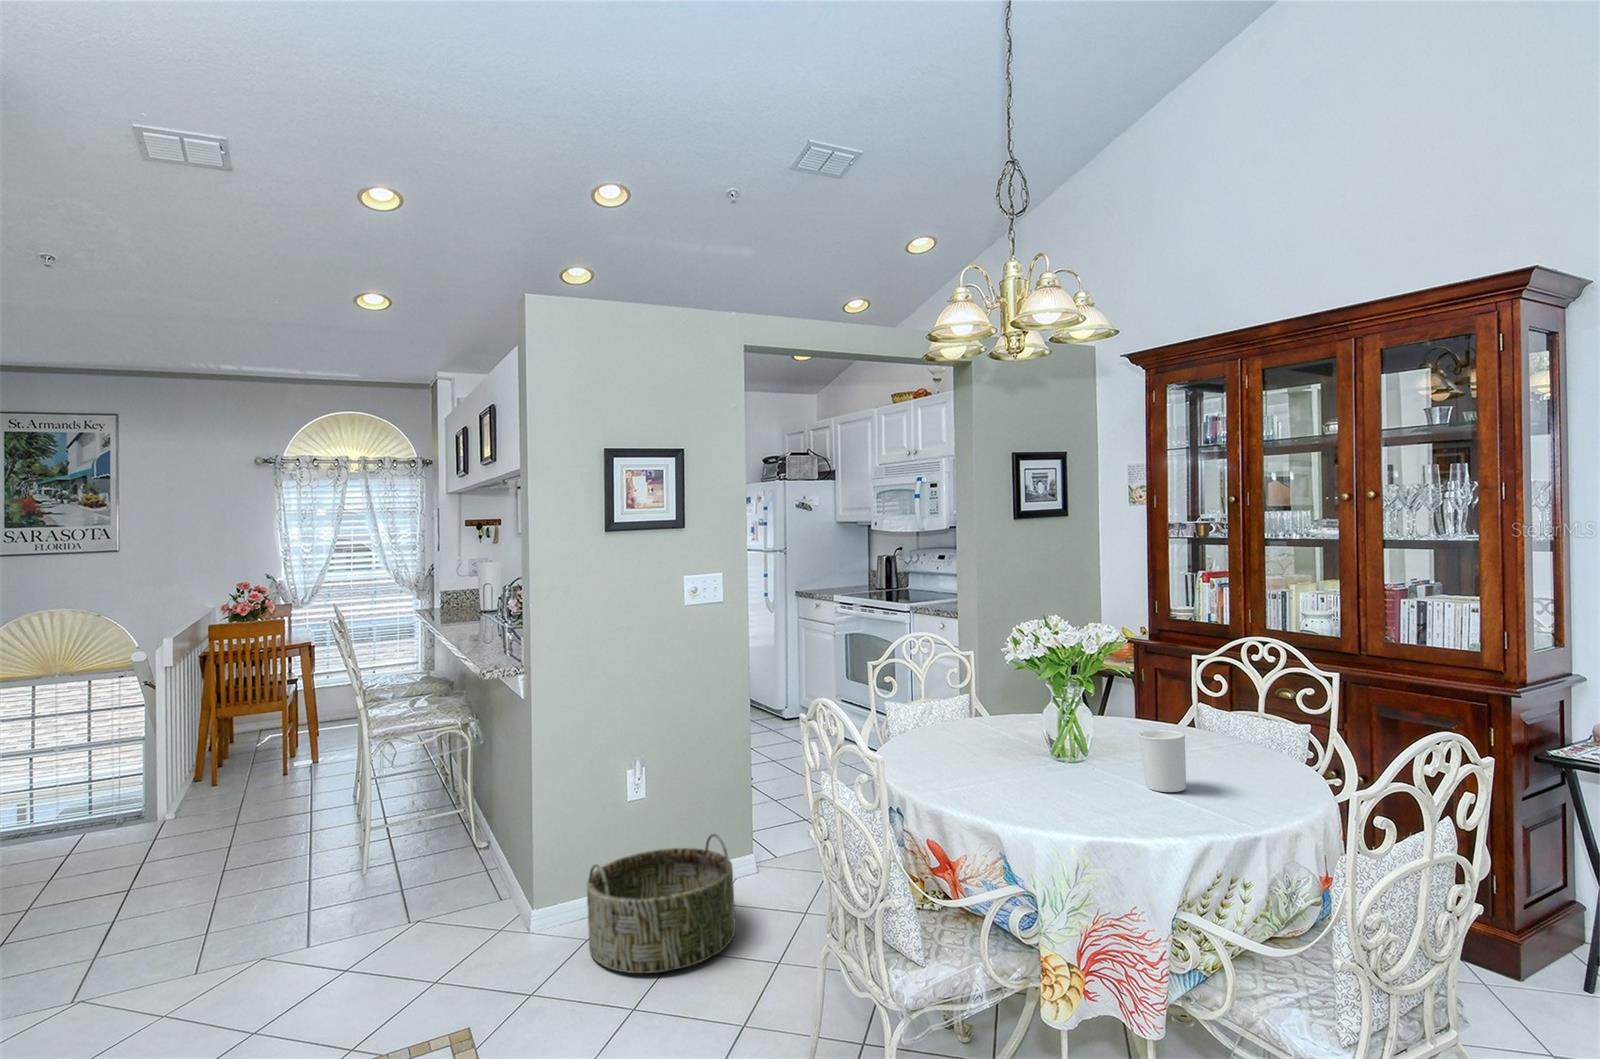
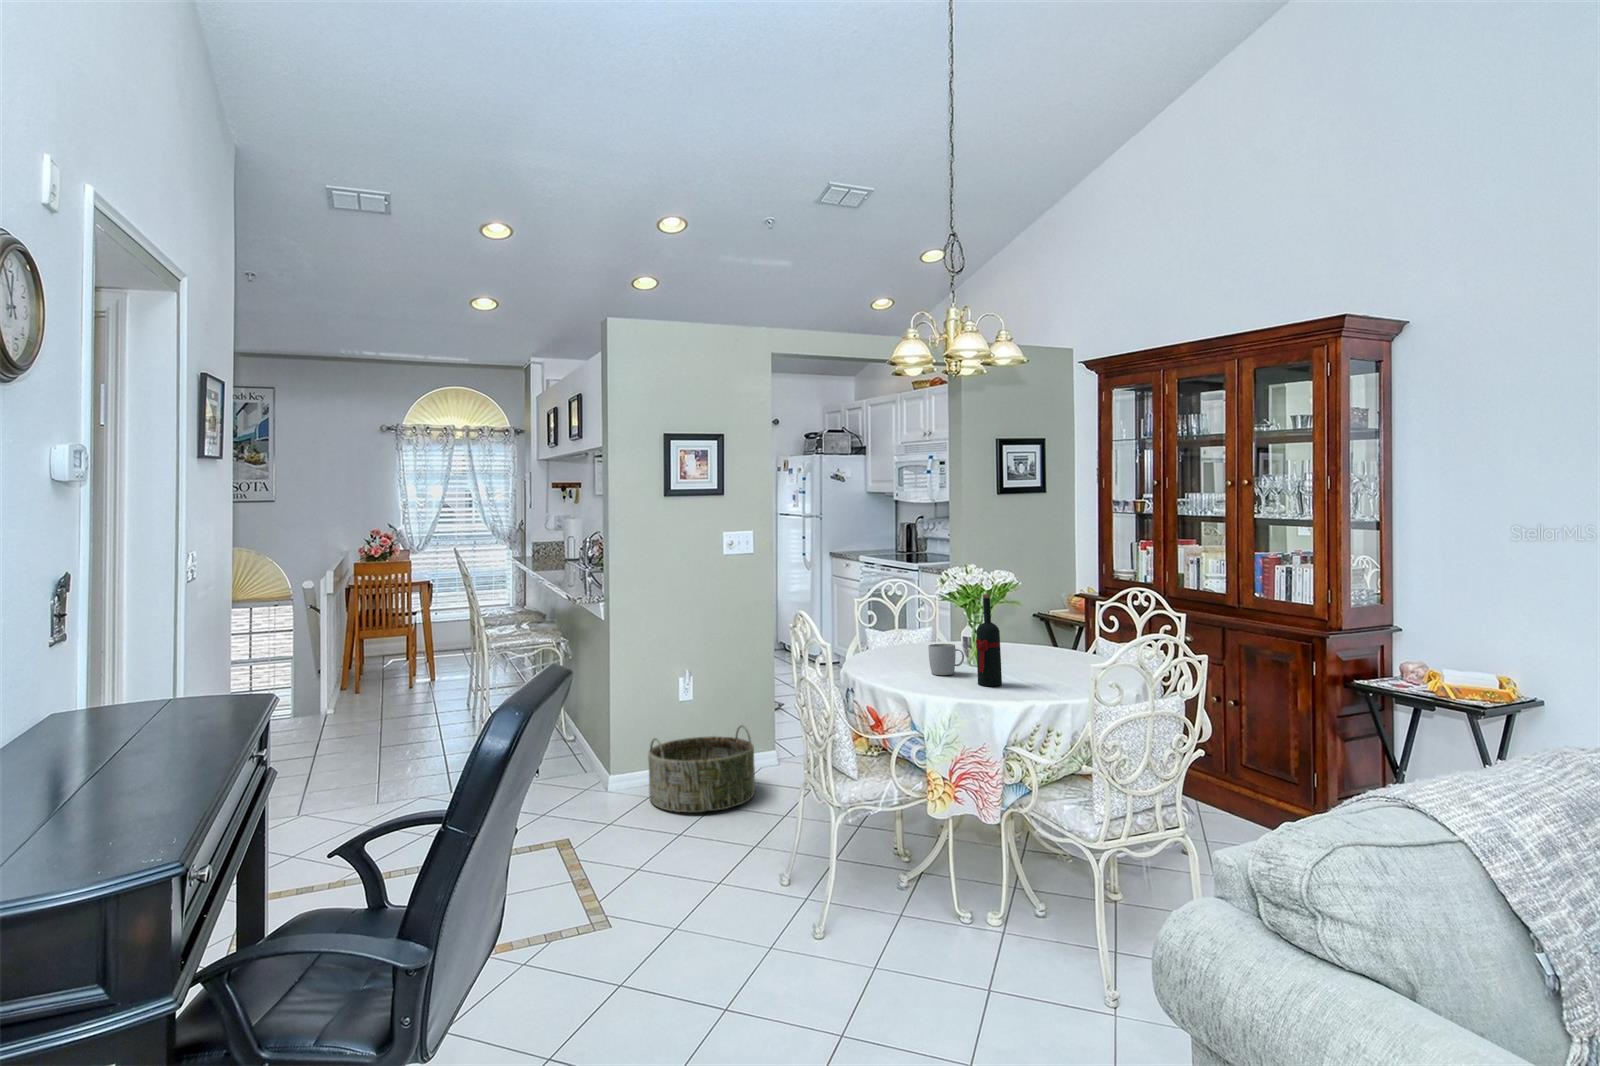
wine bottle: none [1092,661,1136,804] -> present [976,594,1002,686]
candle holder: present [1138,730,1186,792] -> none [1013,644,1042,682]
mug: none [1009,733,1061,784] -> present [928,644,964,675]

